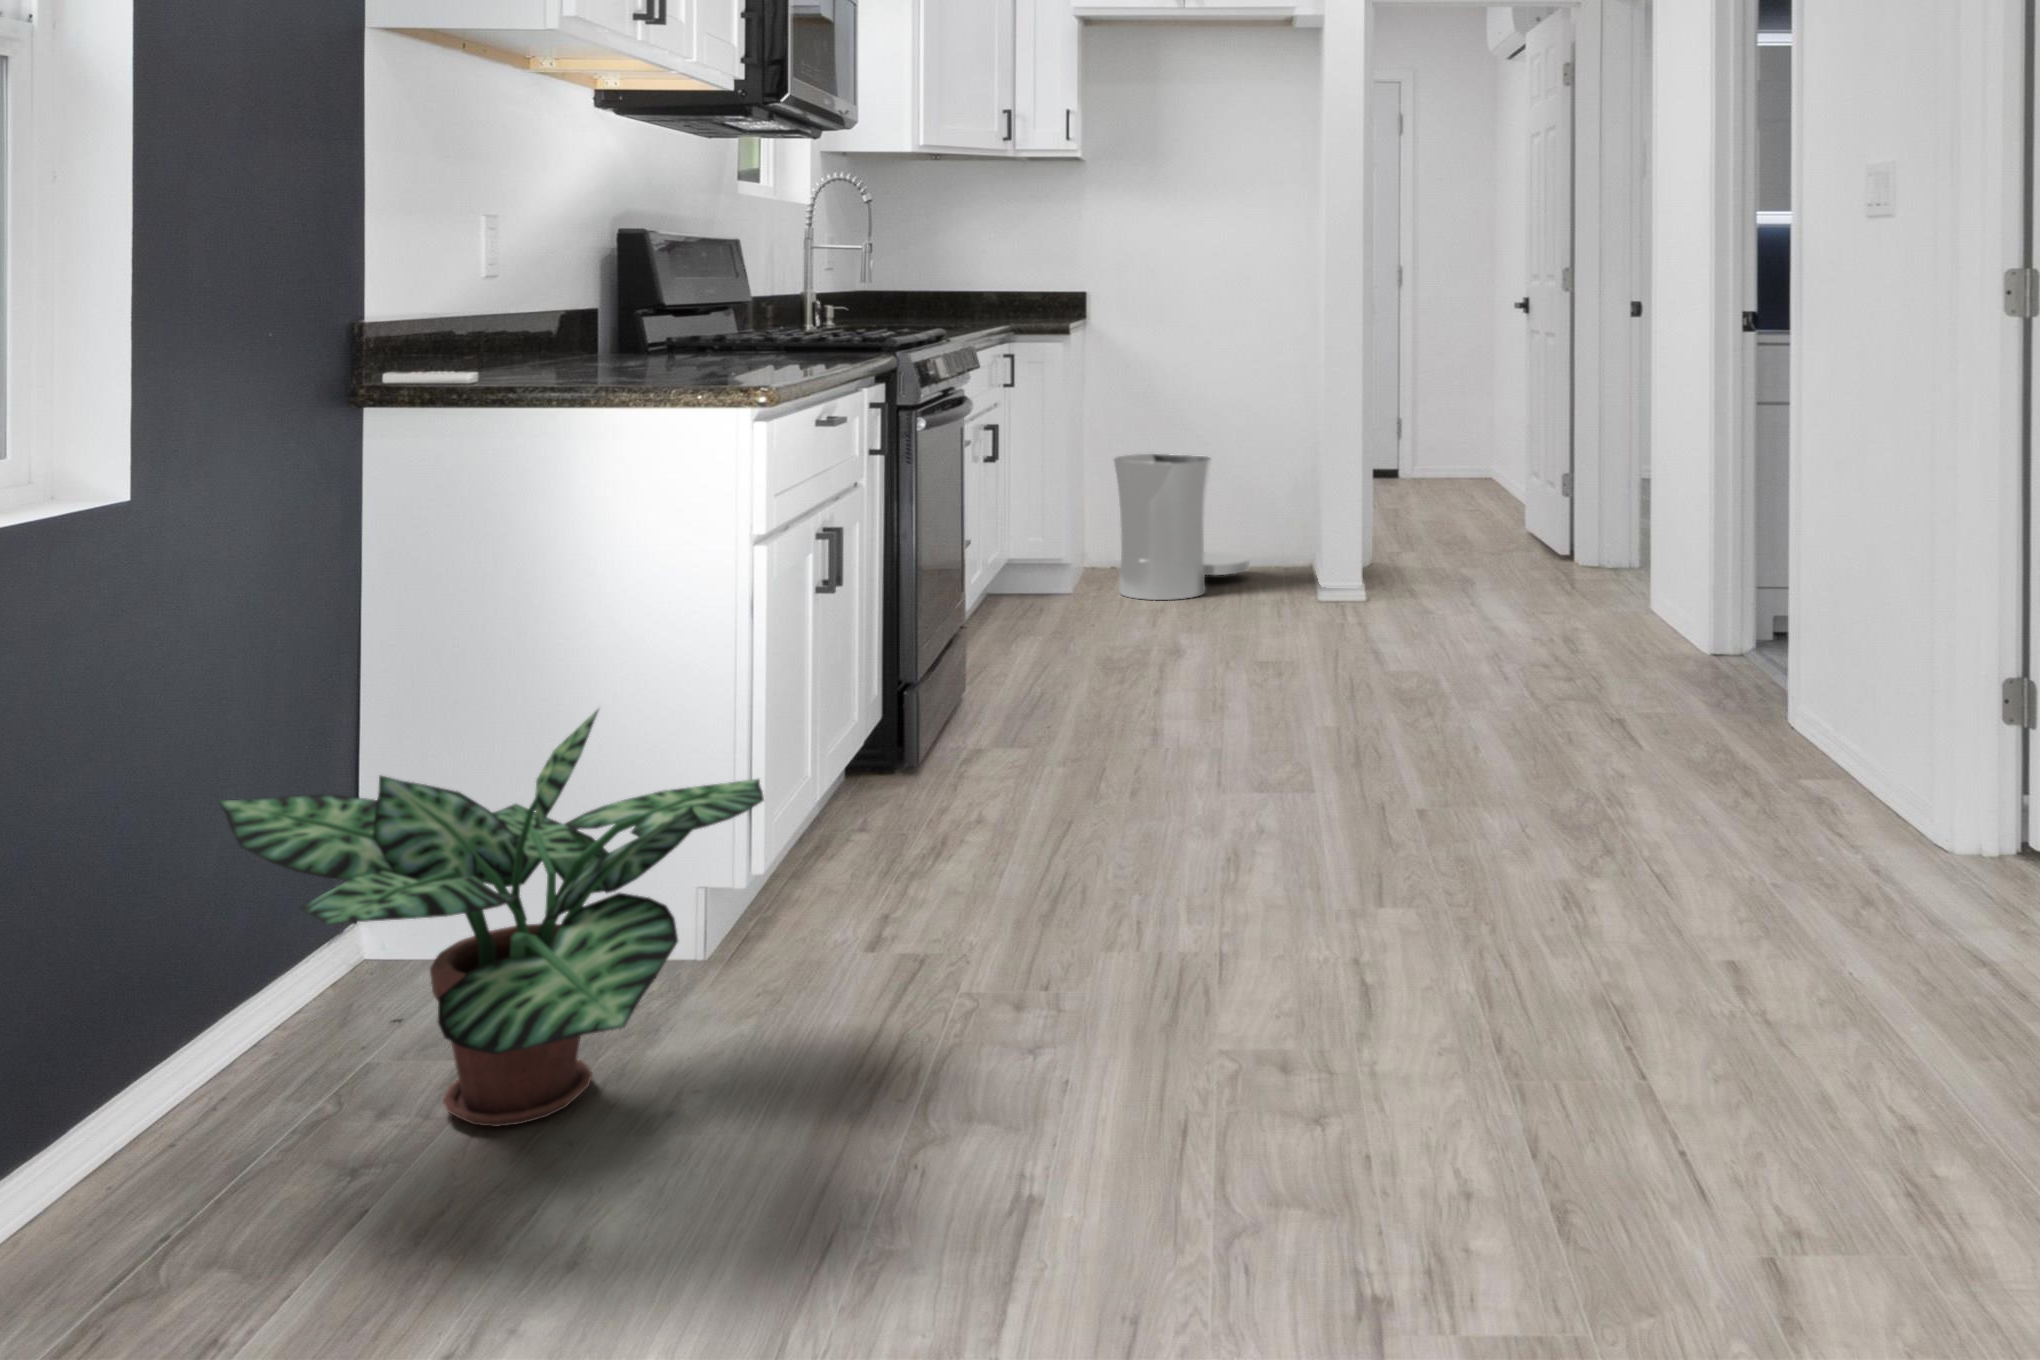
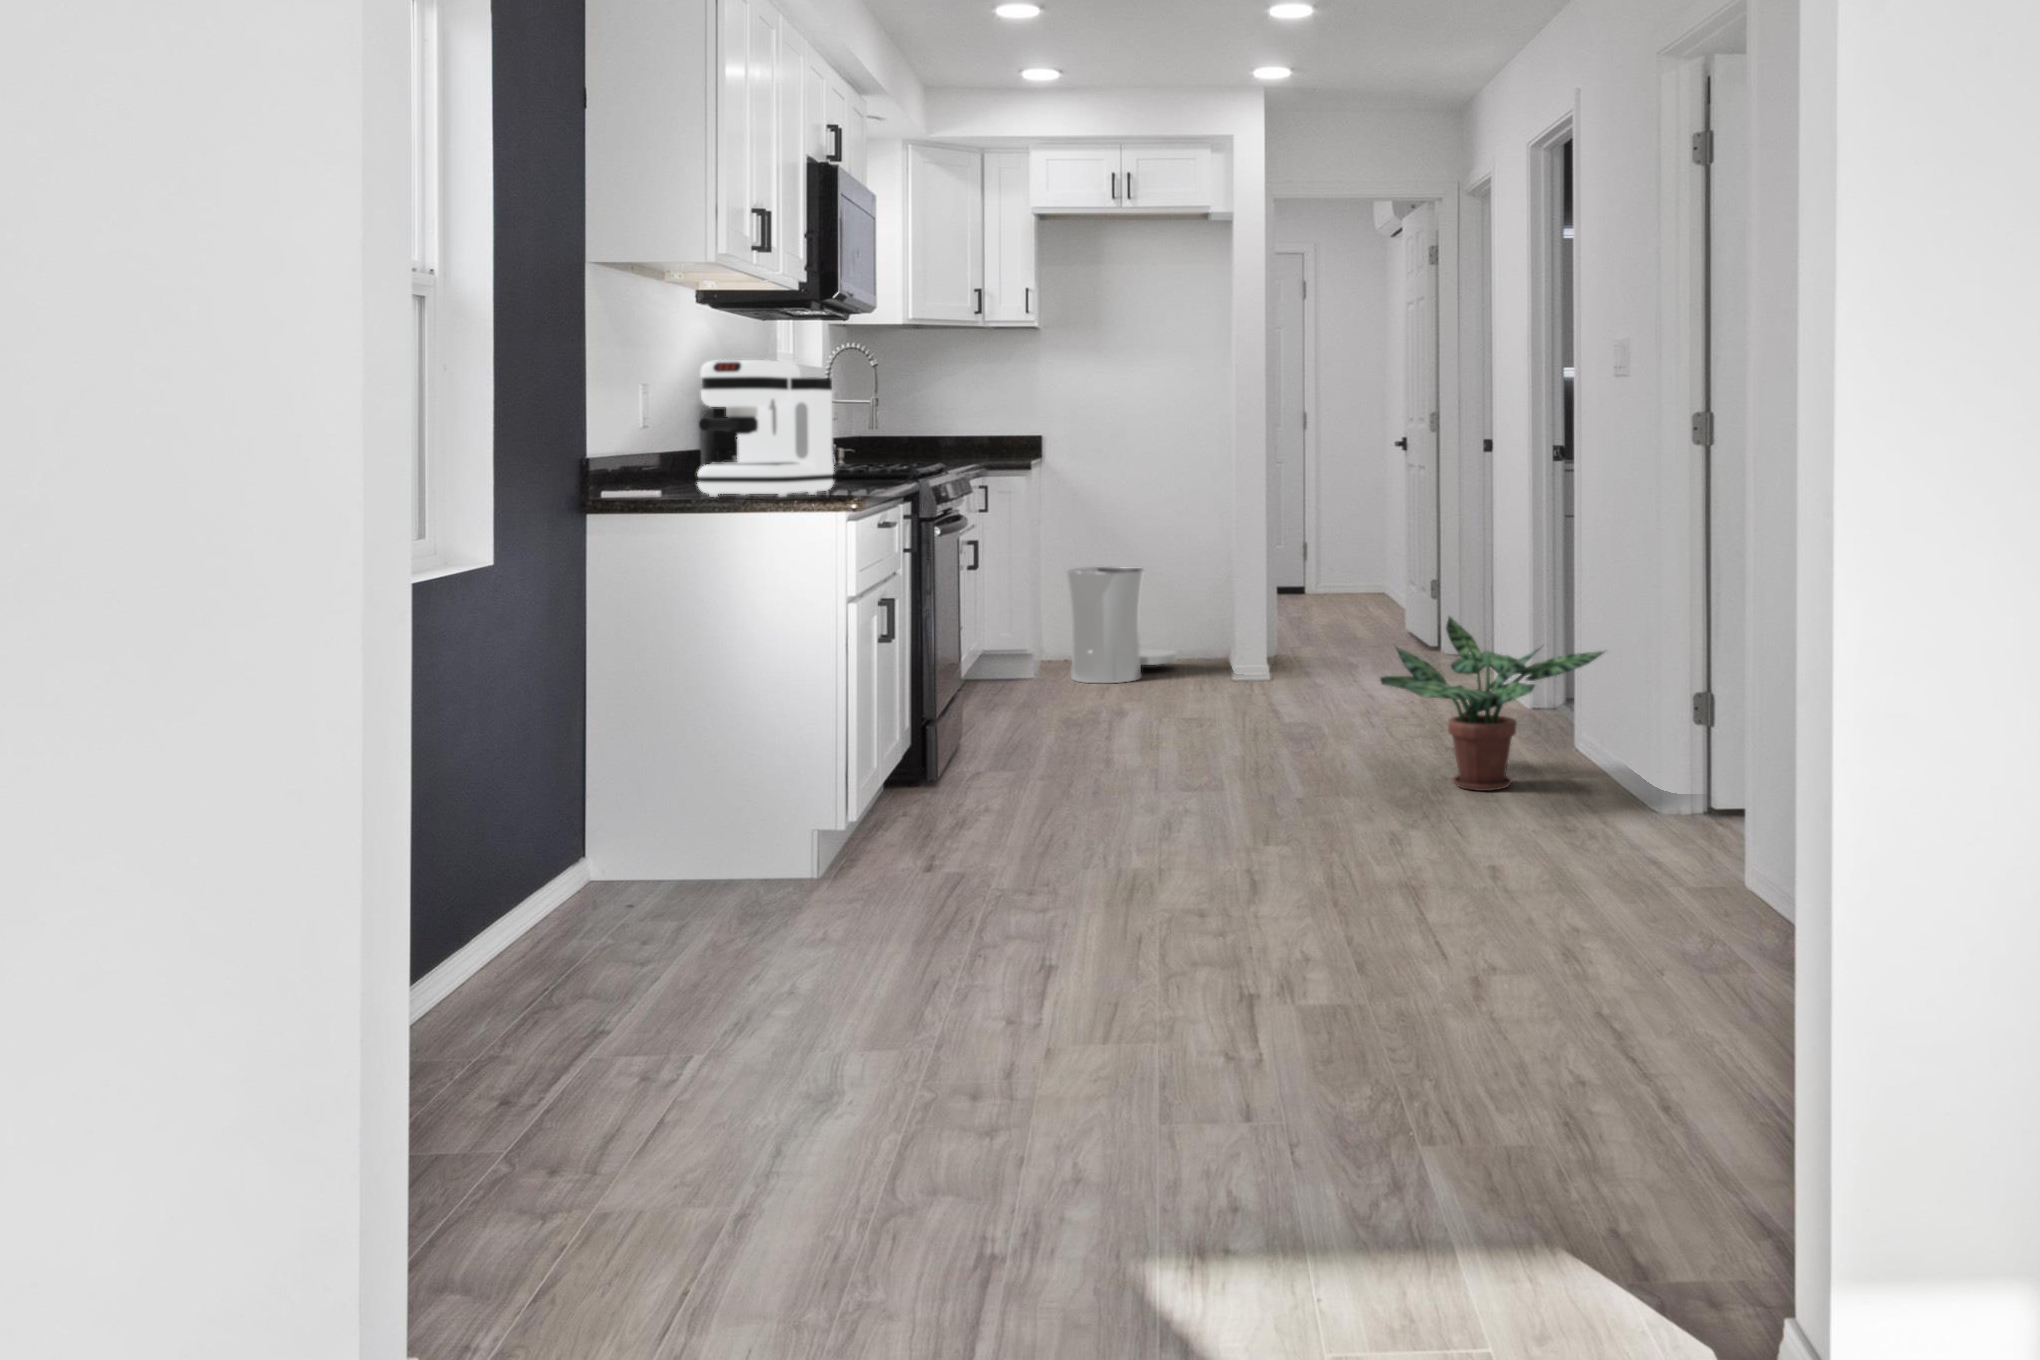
coffee maker: none [531,179,749,384] -> present [697,360,834,497]
potted plant: present [219,710,764,1126] -> present [1380,617,1604,791]

